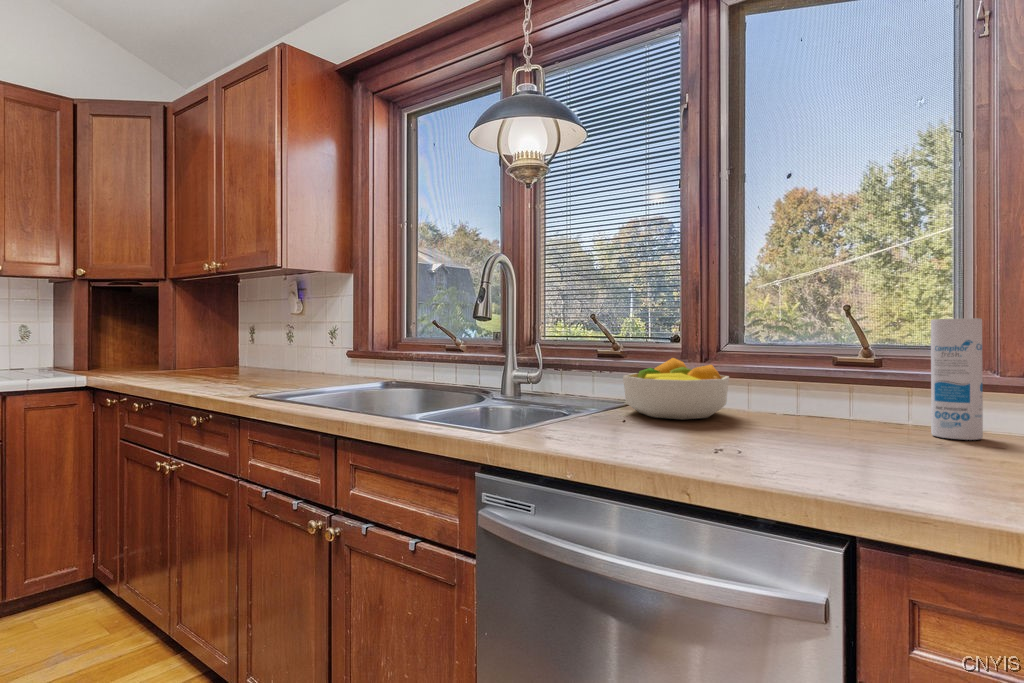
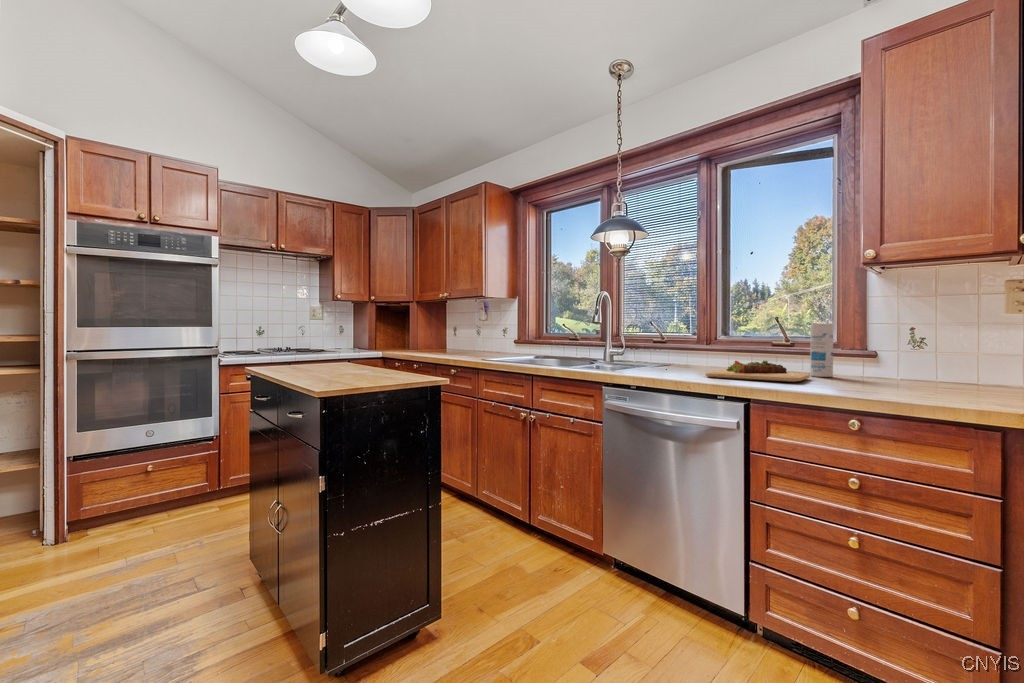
fruit bowl: present [623,358,729,420] -> none [667,342,719,370]
cutting board: none [713,404,953,468] -> present [706,360,810,382]

